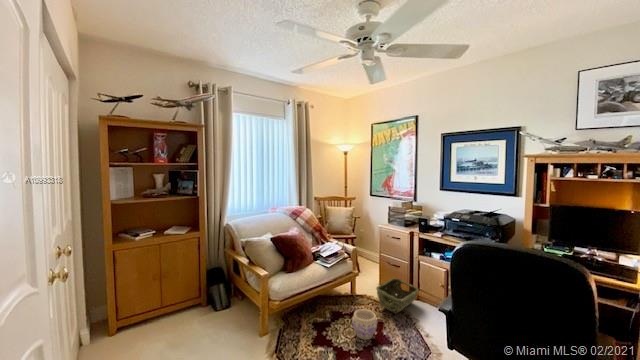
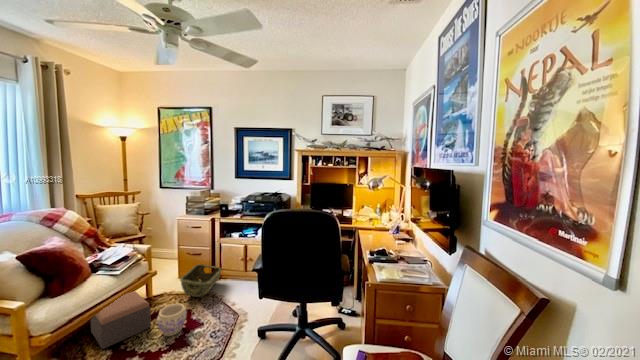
footstool: none [310,286,349,326] -> present [91,291,151,349]

